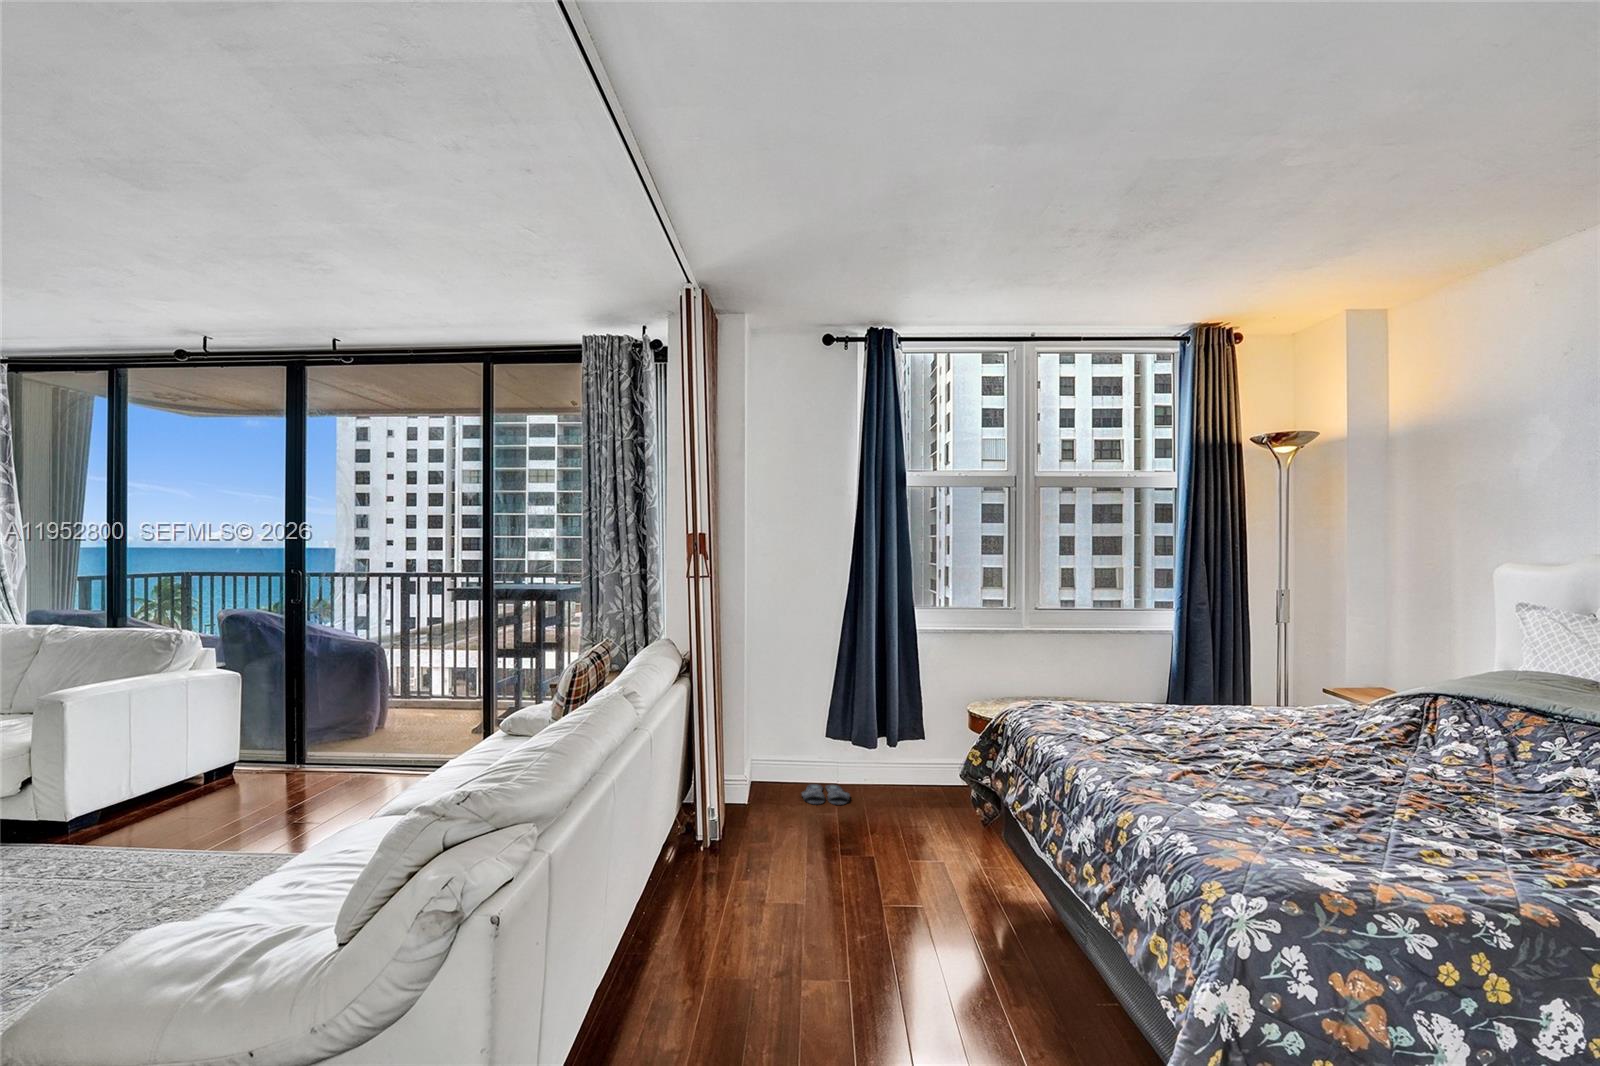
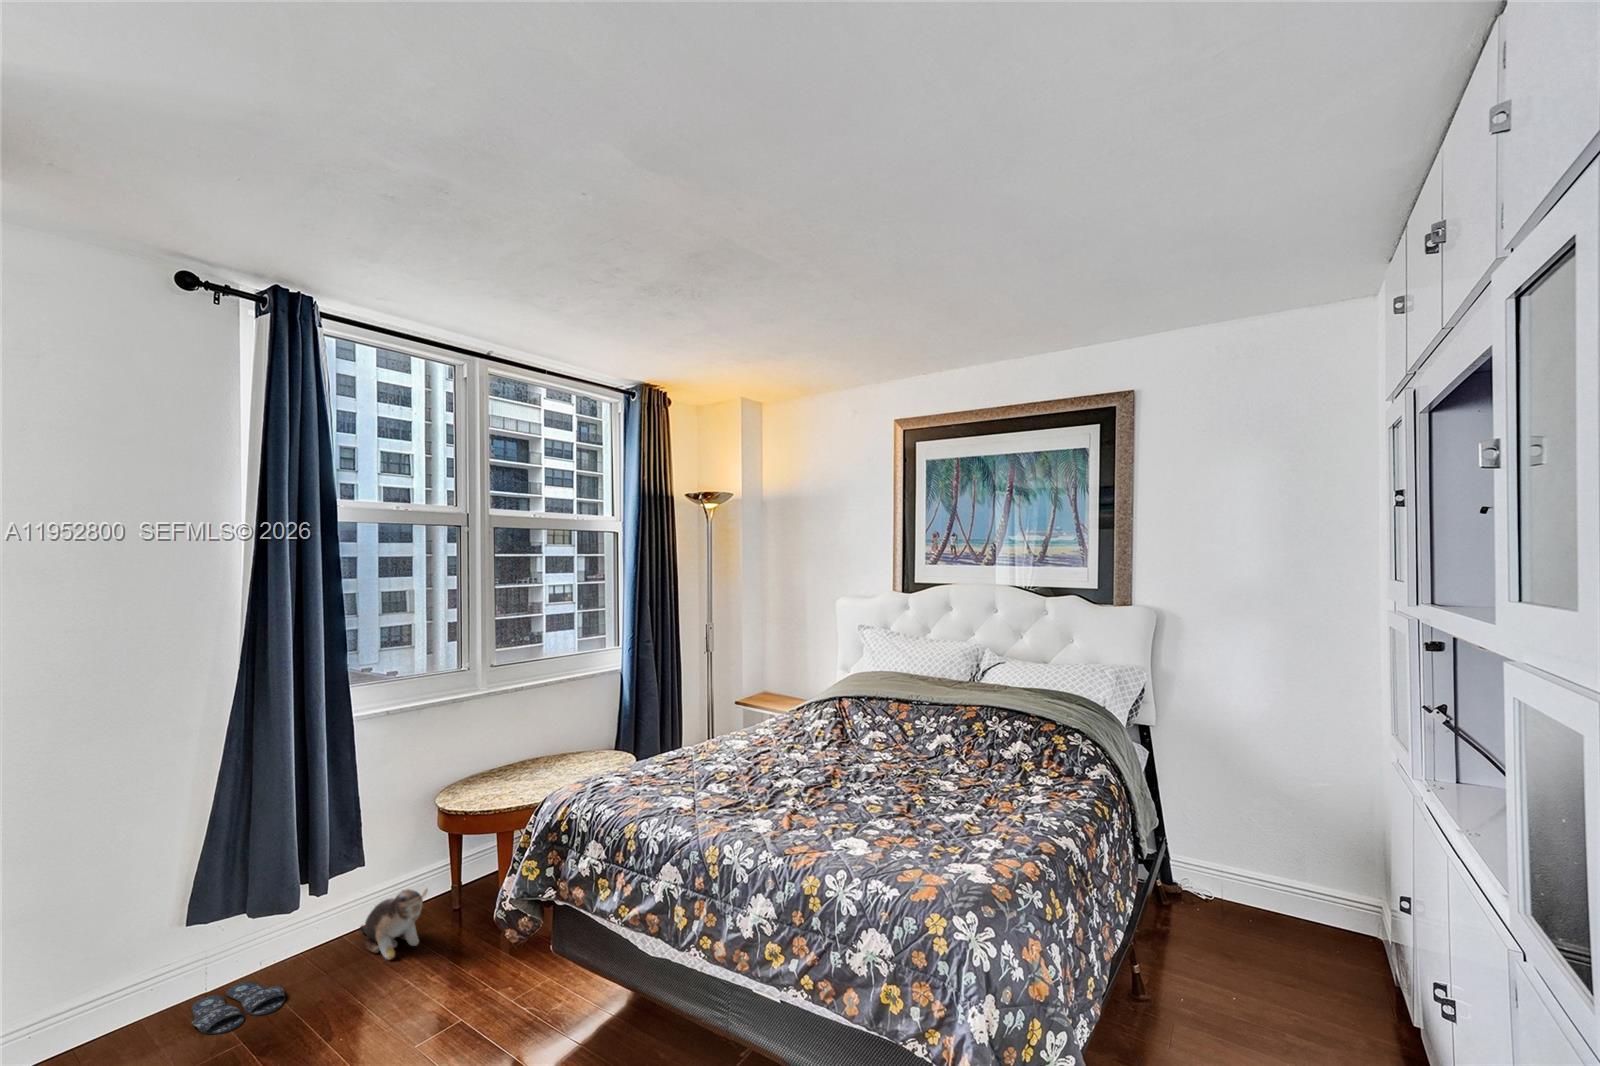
plush toy: none [906,758,940,807] -> present [360,889,428,960]

